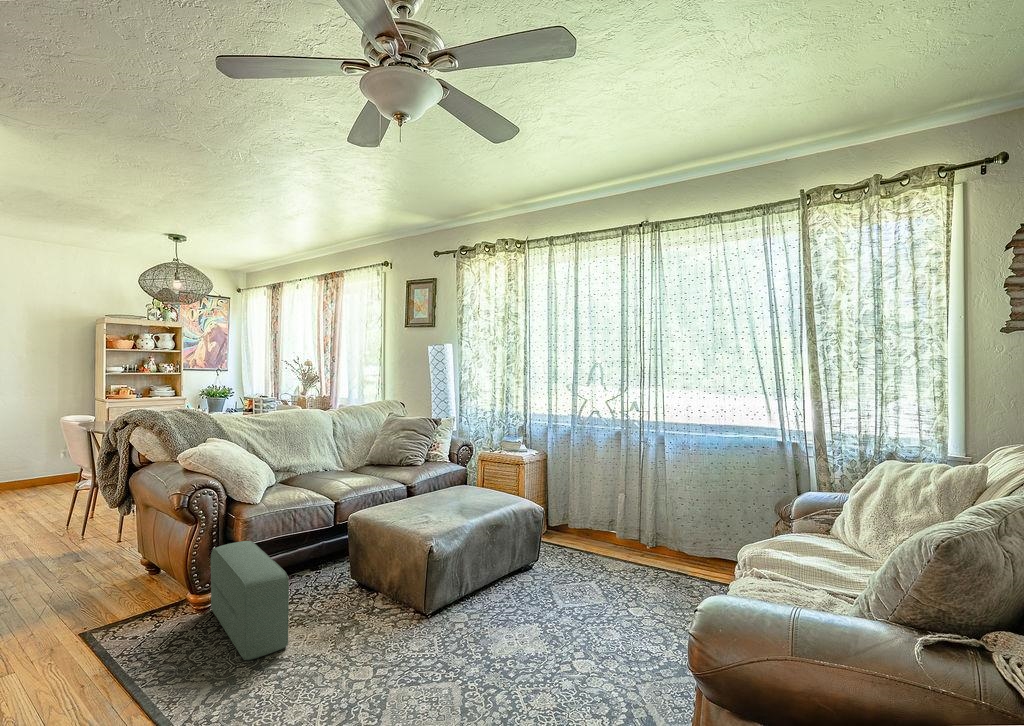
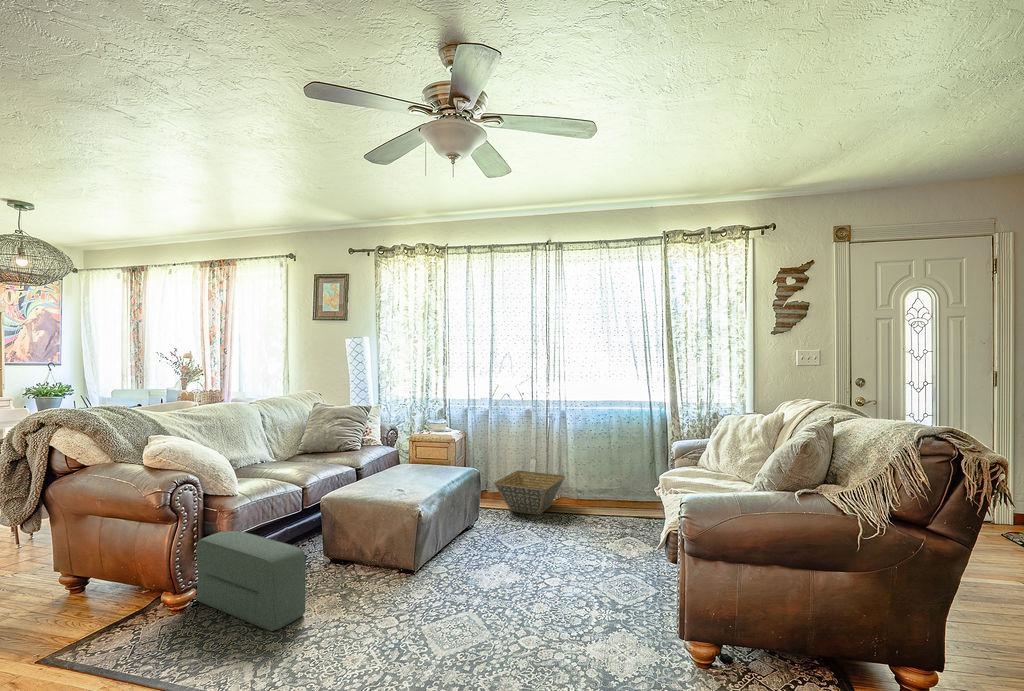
basket: none [566,506,662,566] -> present [494,471,565,515]

